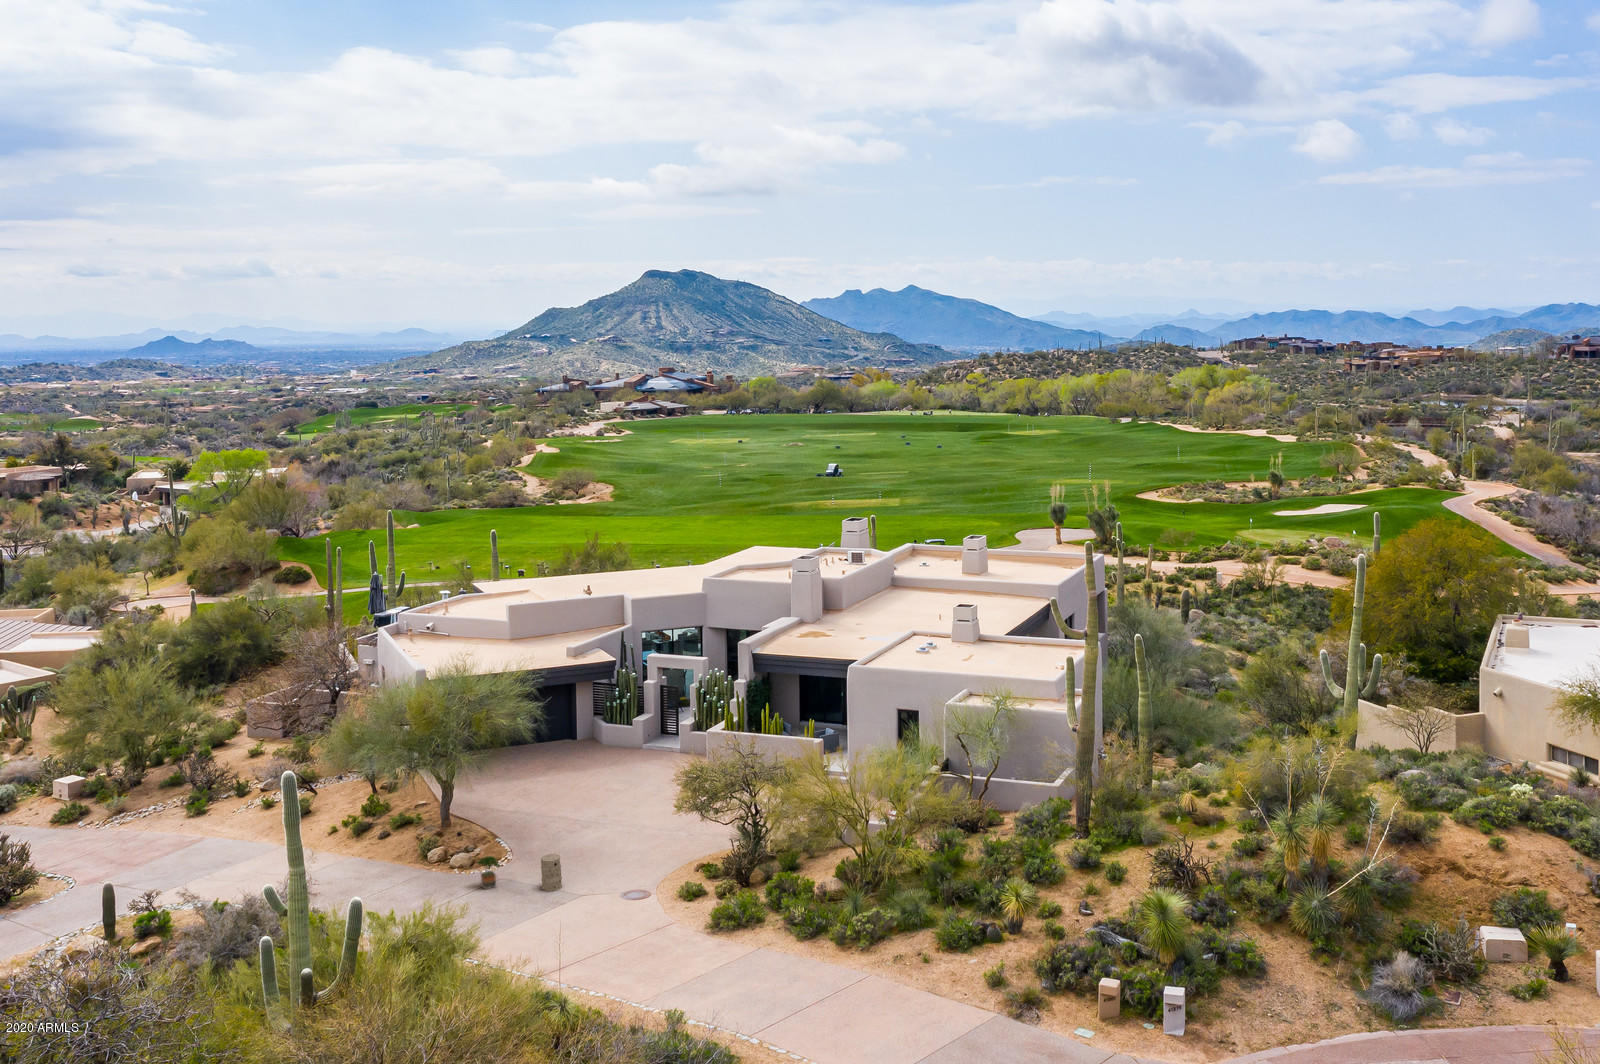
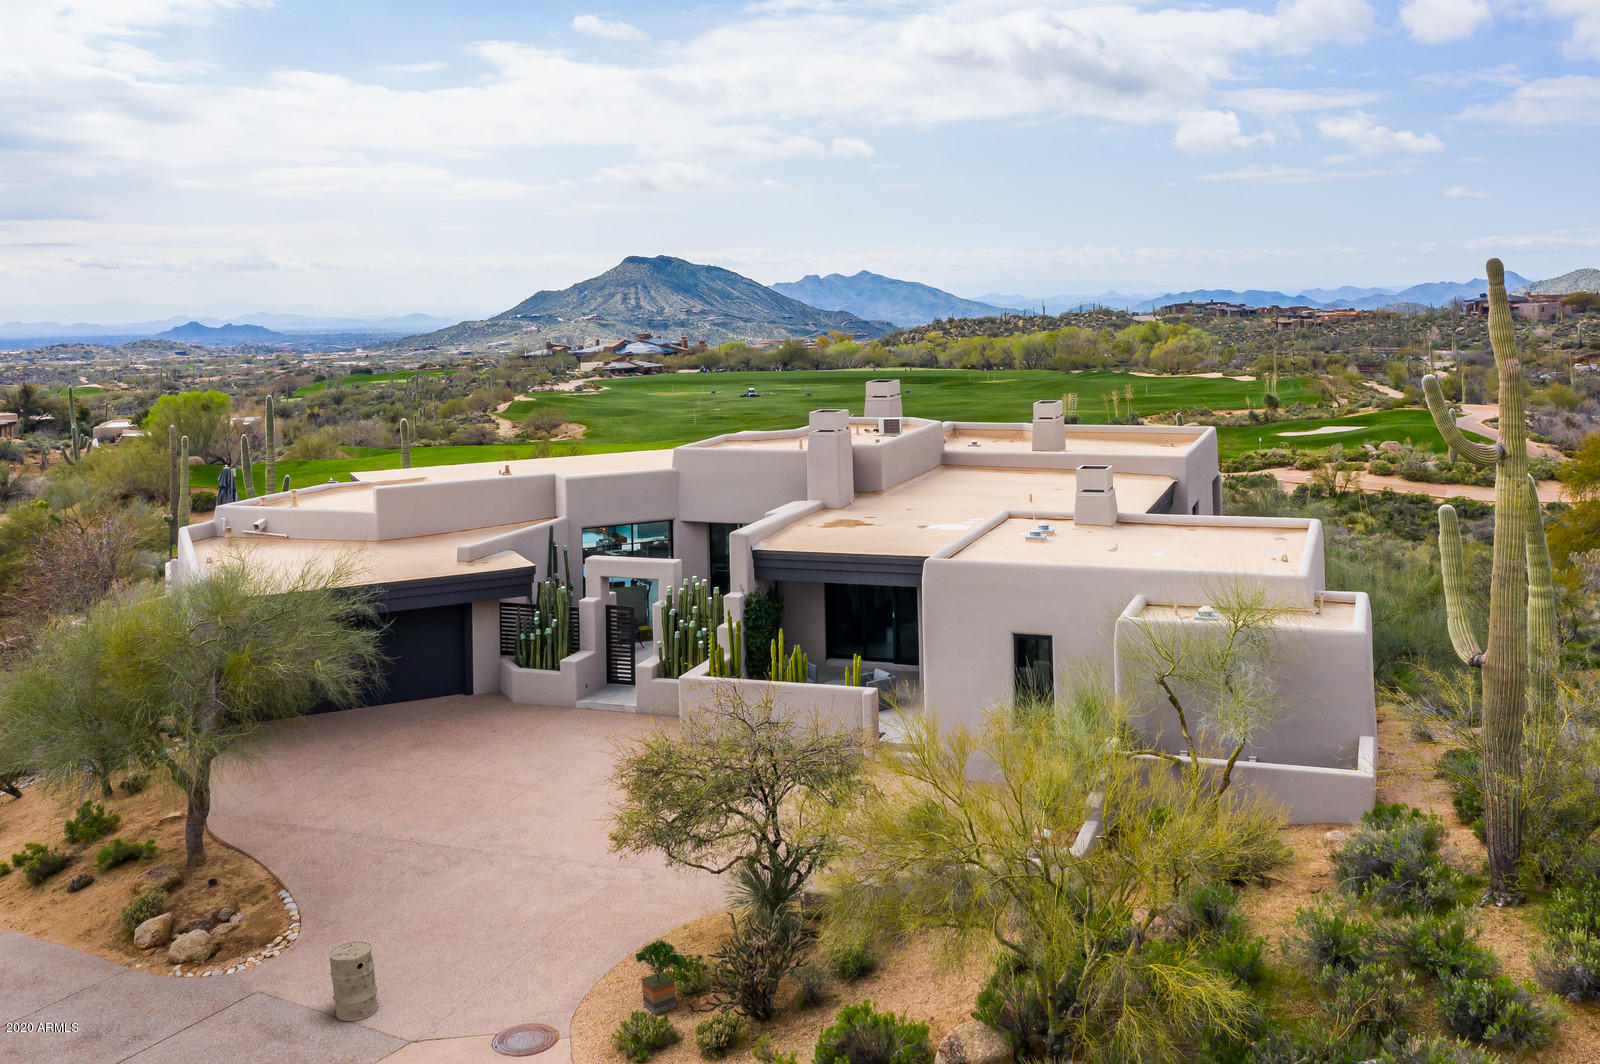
potted tree: present [478,856,499,889] -> present [635,940,683,1015]

